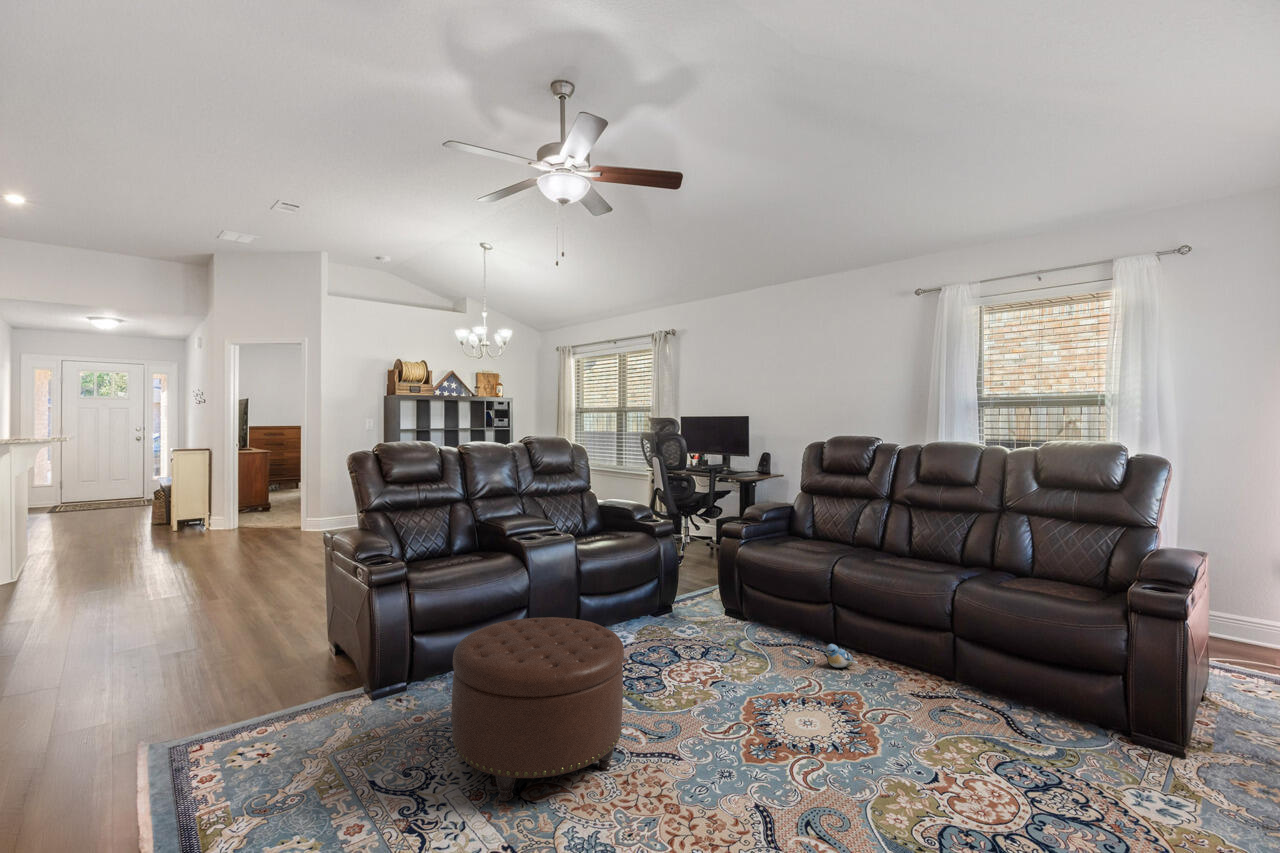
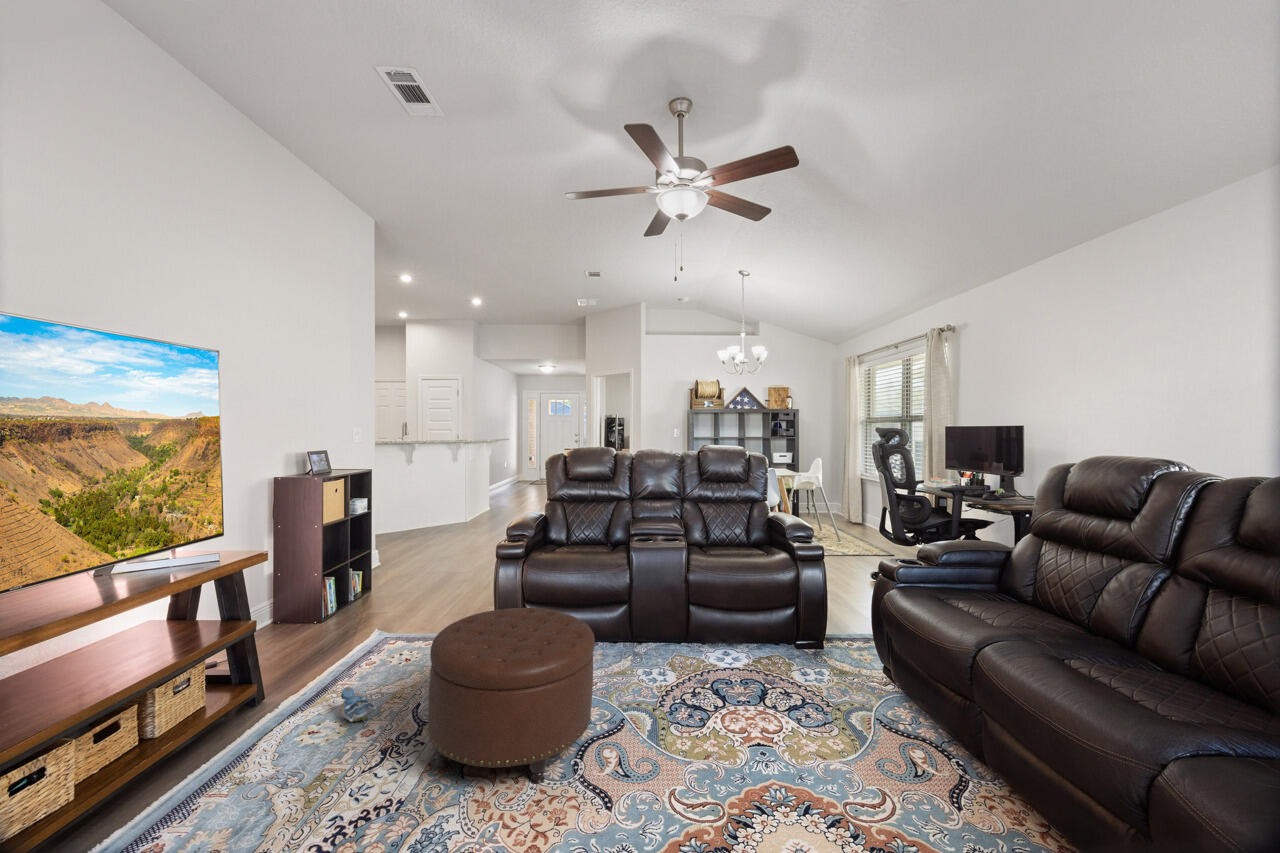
plush toy: present [826,644,858,668] -> present [341,687,376,722]

